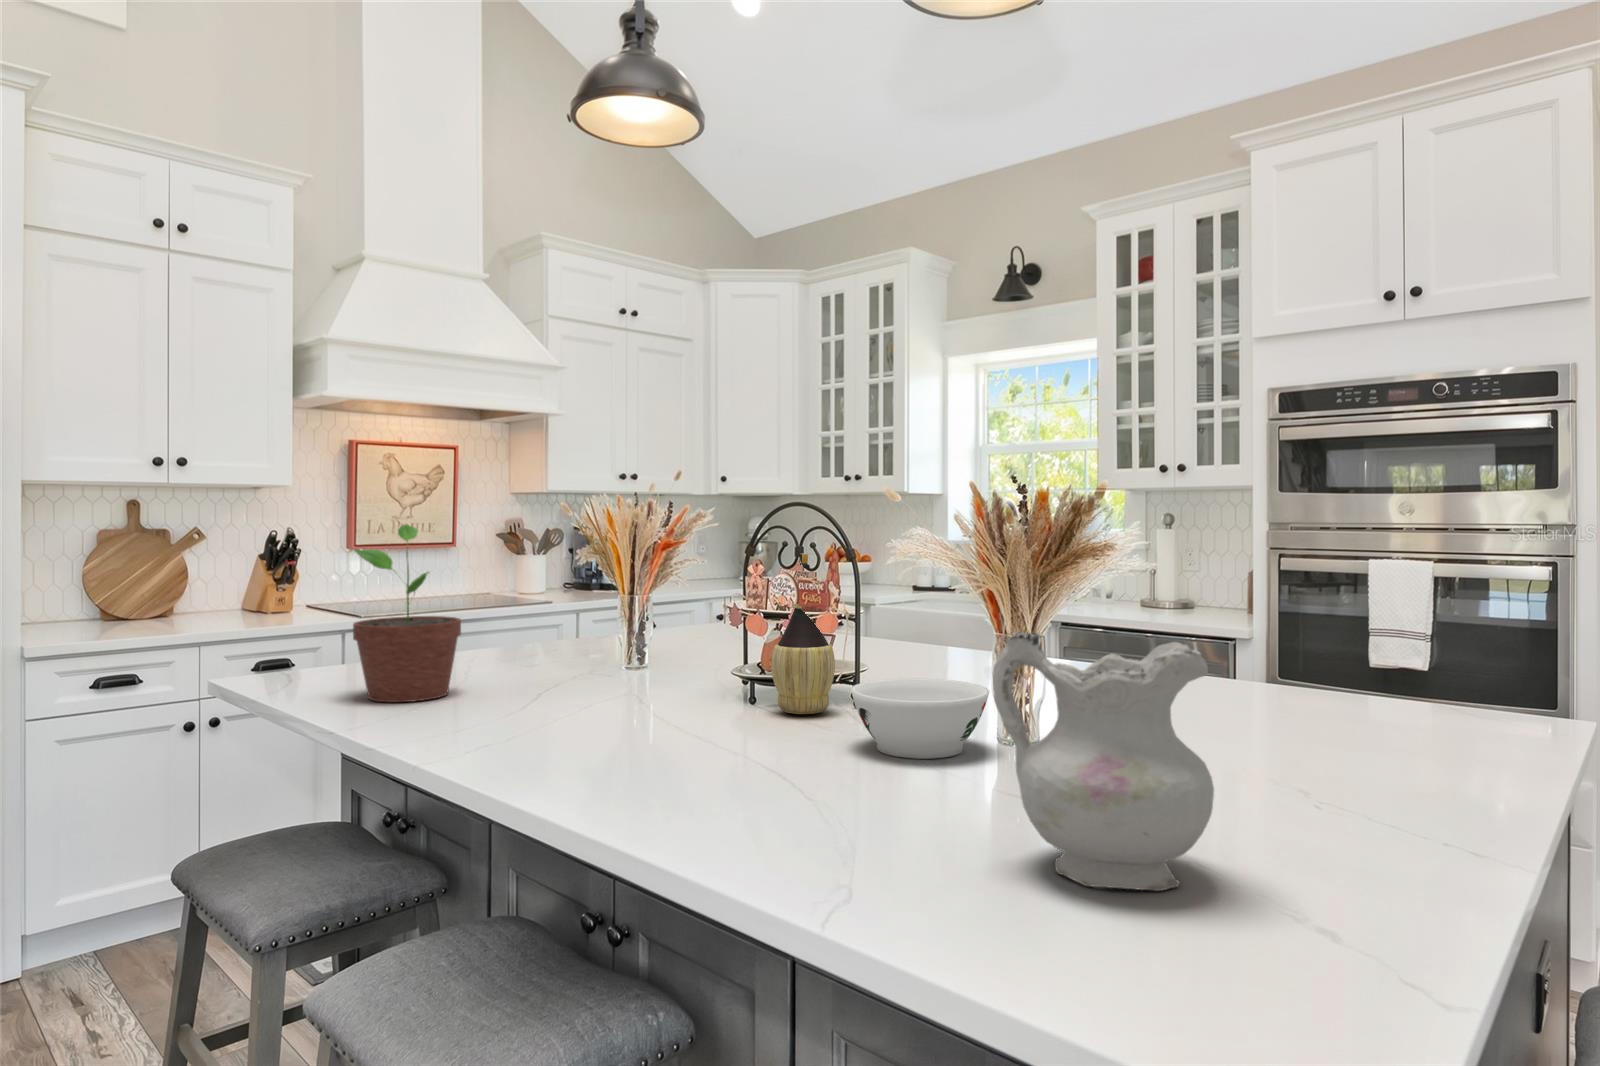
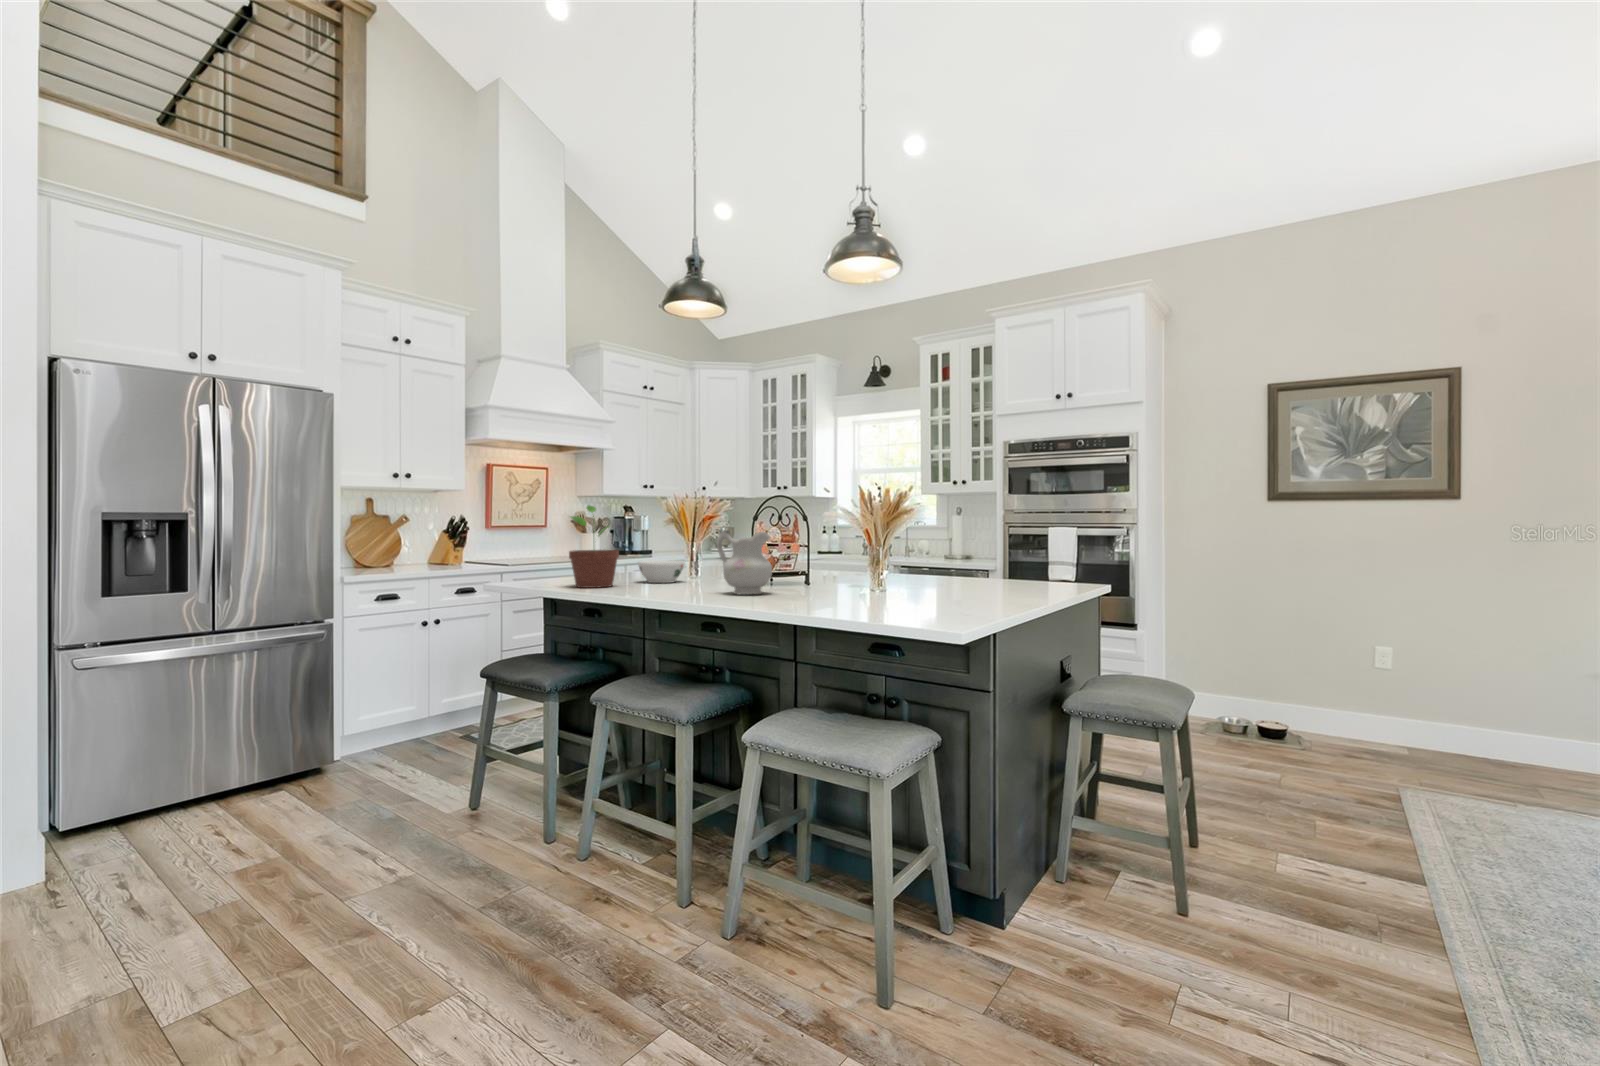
wine bottle: present [771,553,835,714] -> none [770,517,799,588]
ceramic pitcher: present [993,632,1214,891] -> present [717,530,772,594]
bowl: present [851,678,989,759] -> present [638,560,685,583]

